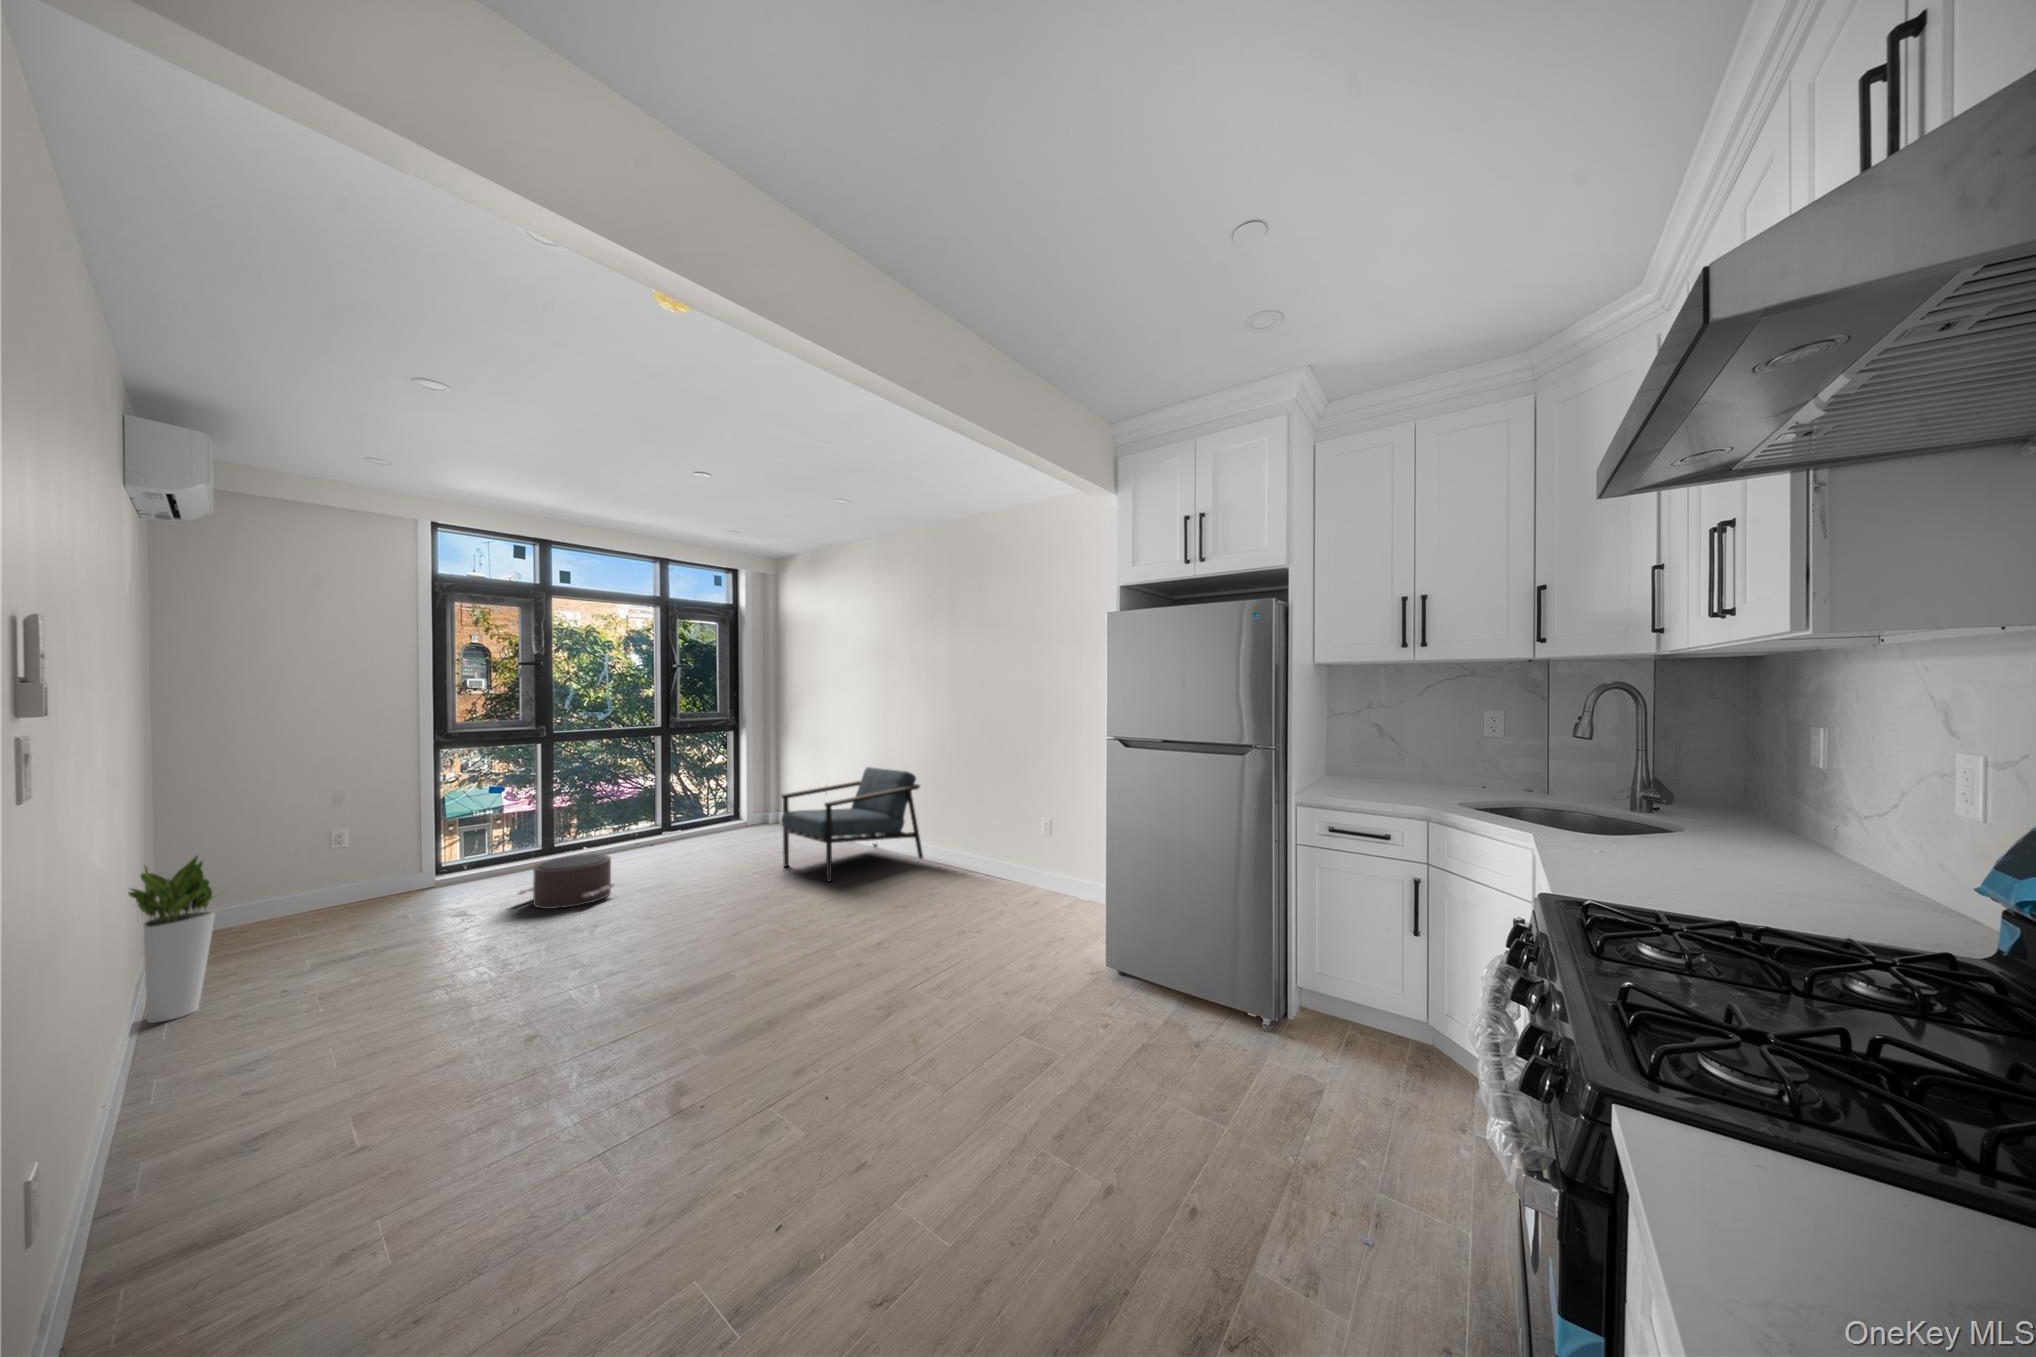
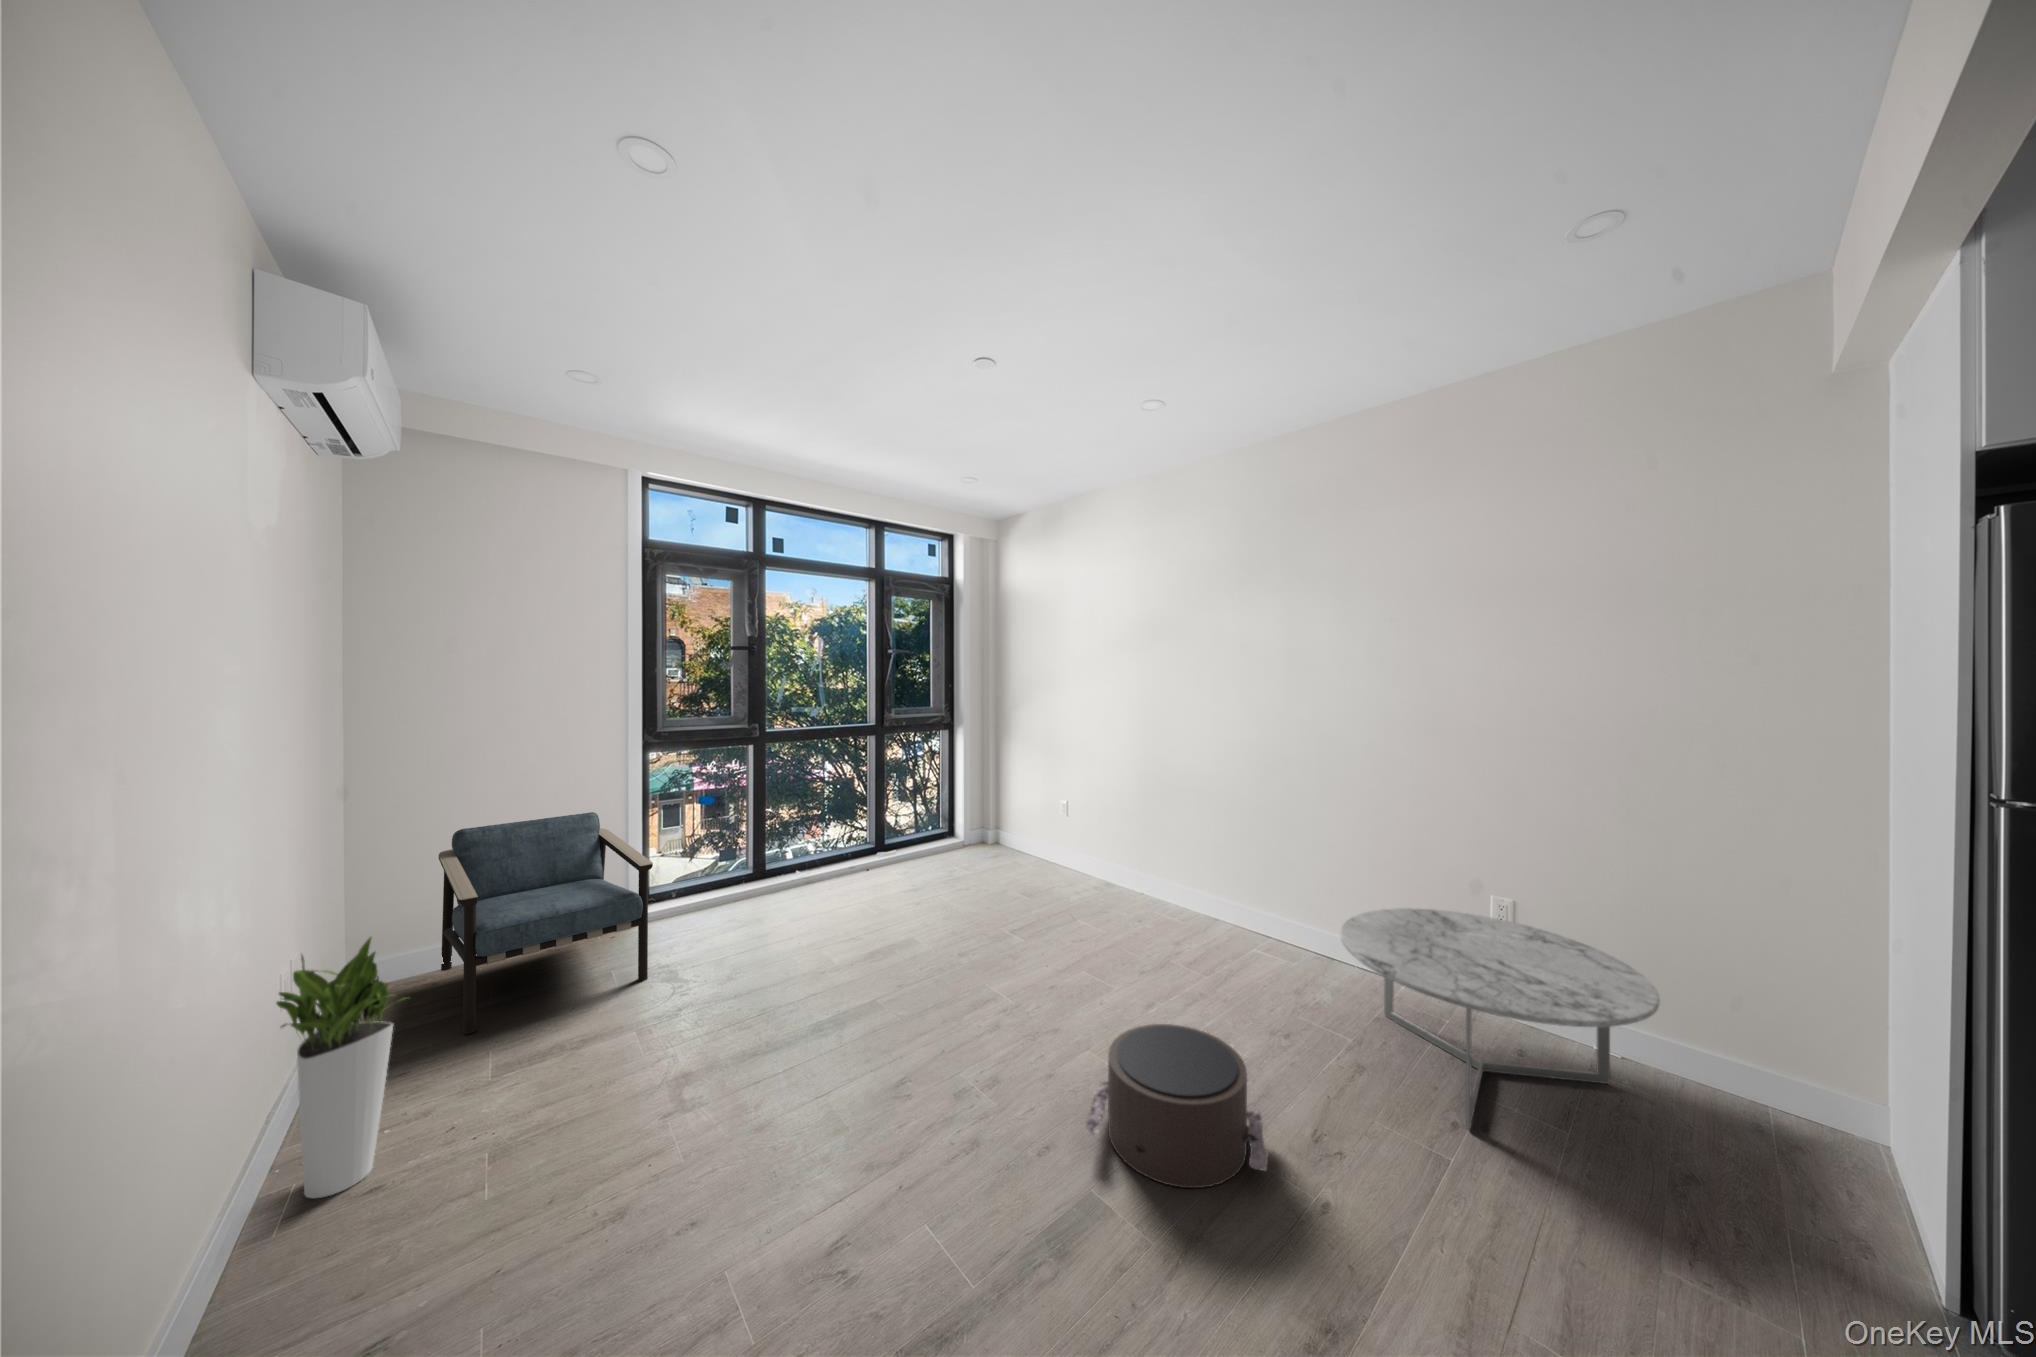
armchair: present [781,767,923,881] -> present [439,812,653,1034]
coffee table: none [921,826,1080,937] -> present [1341,908,1660,1129]
pouf: present [518,854,614,909] -> present [1085,1024,1269,1188]

